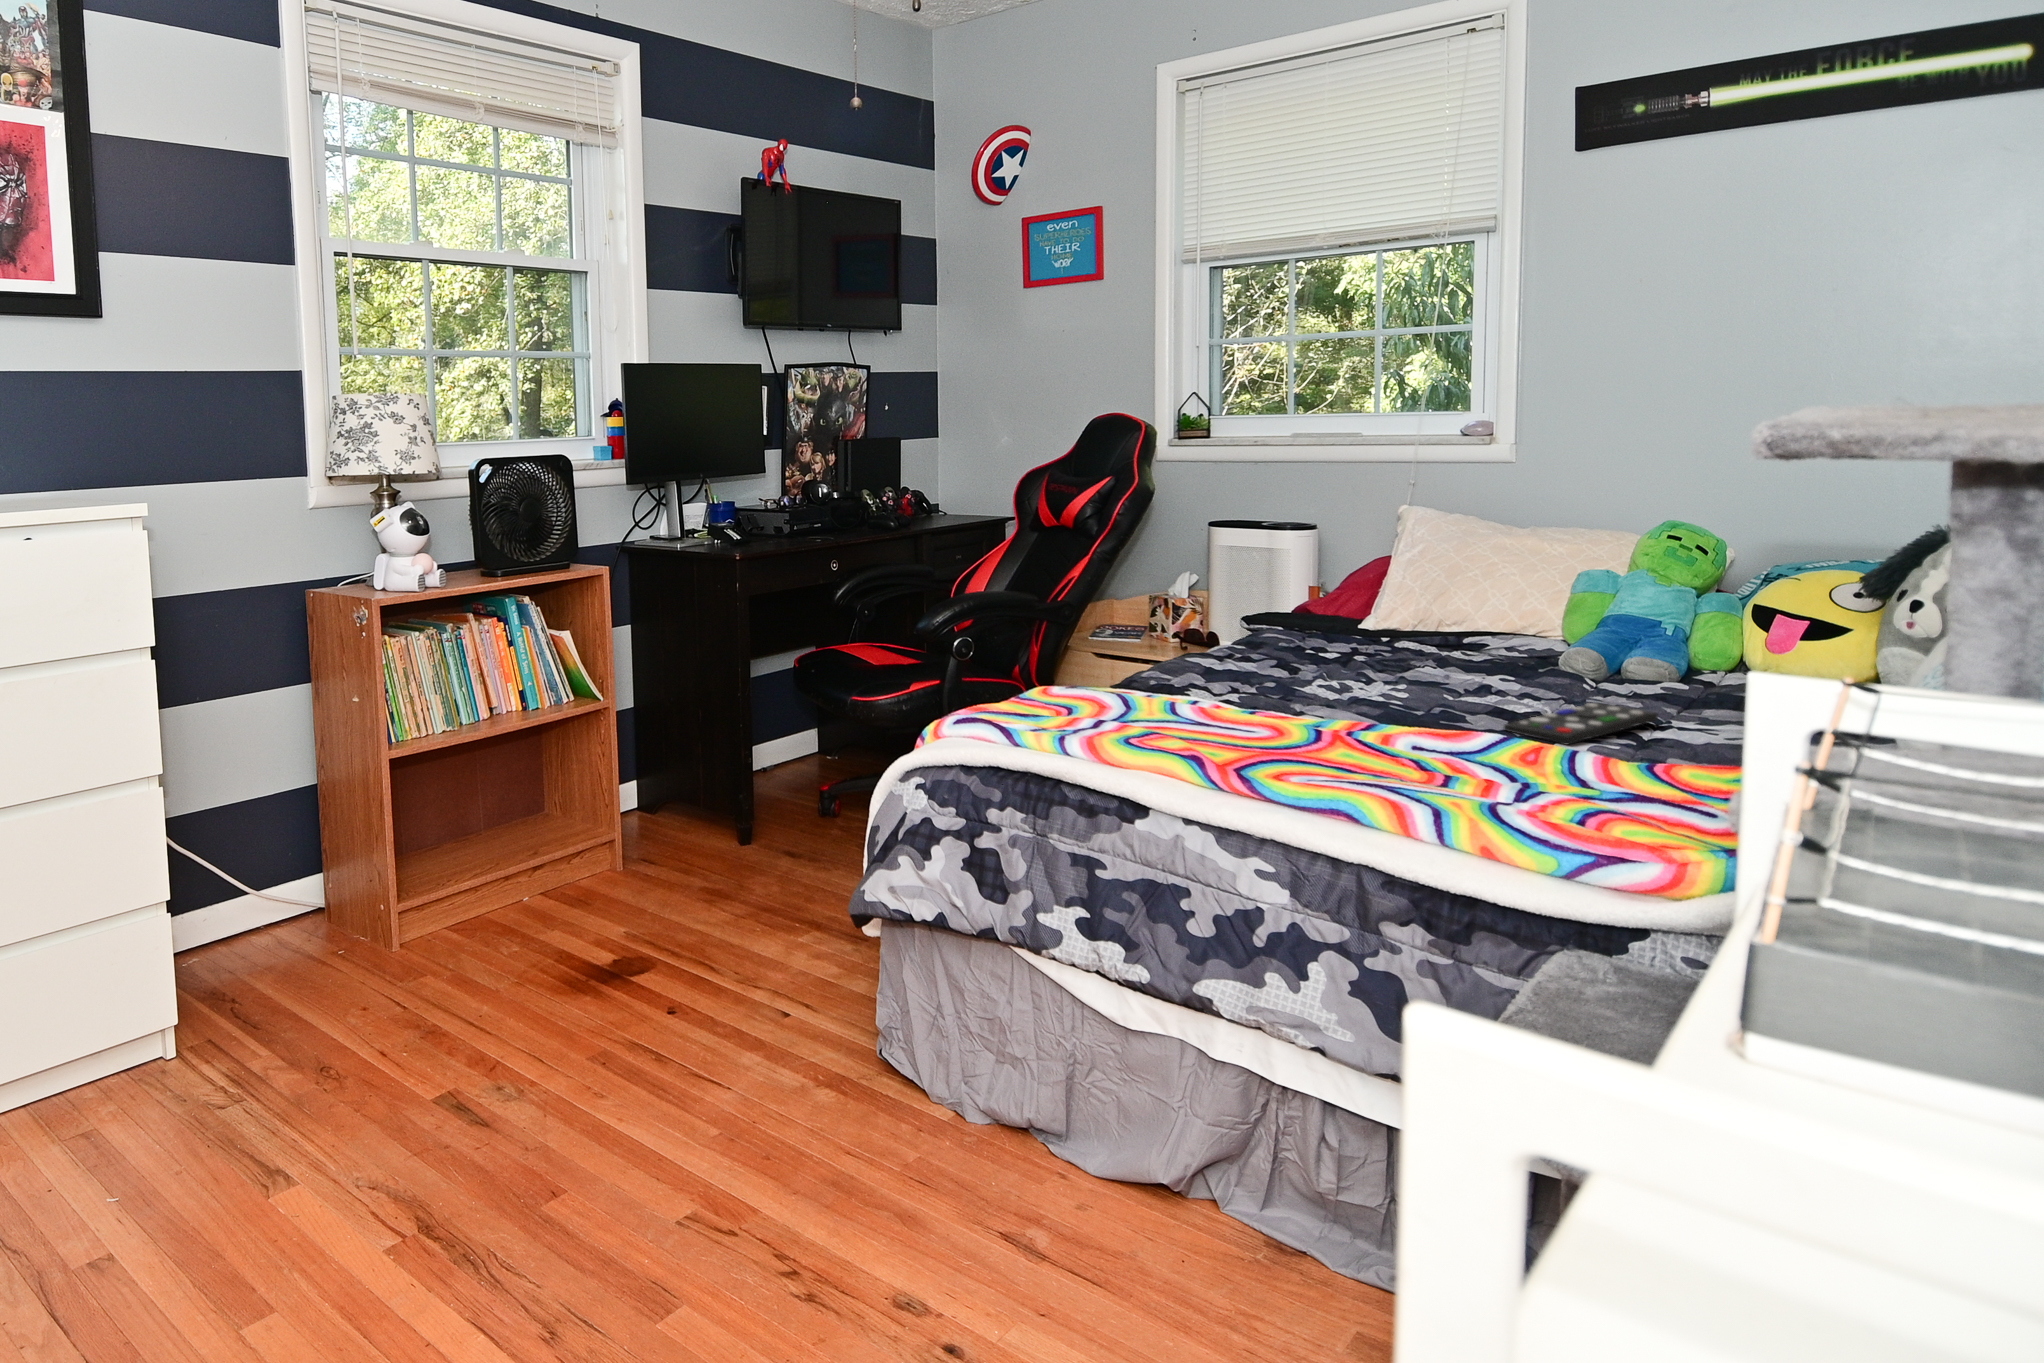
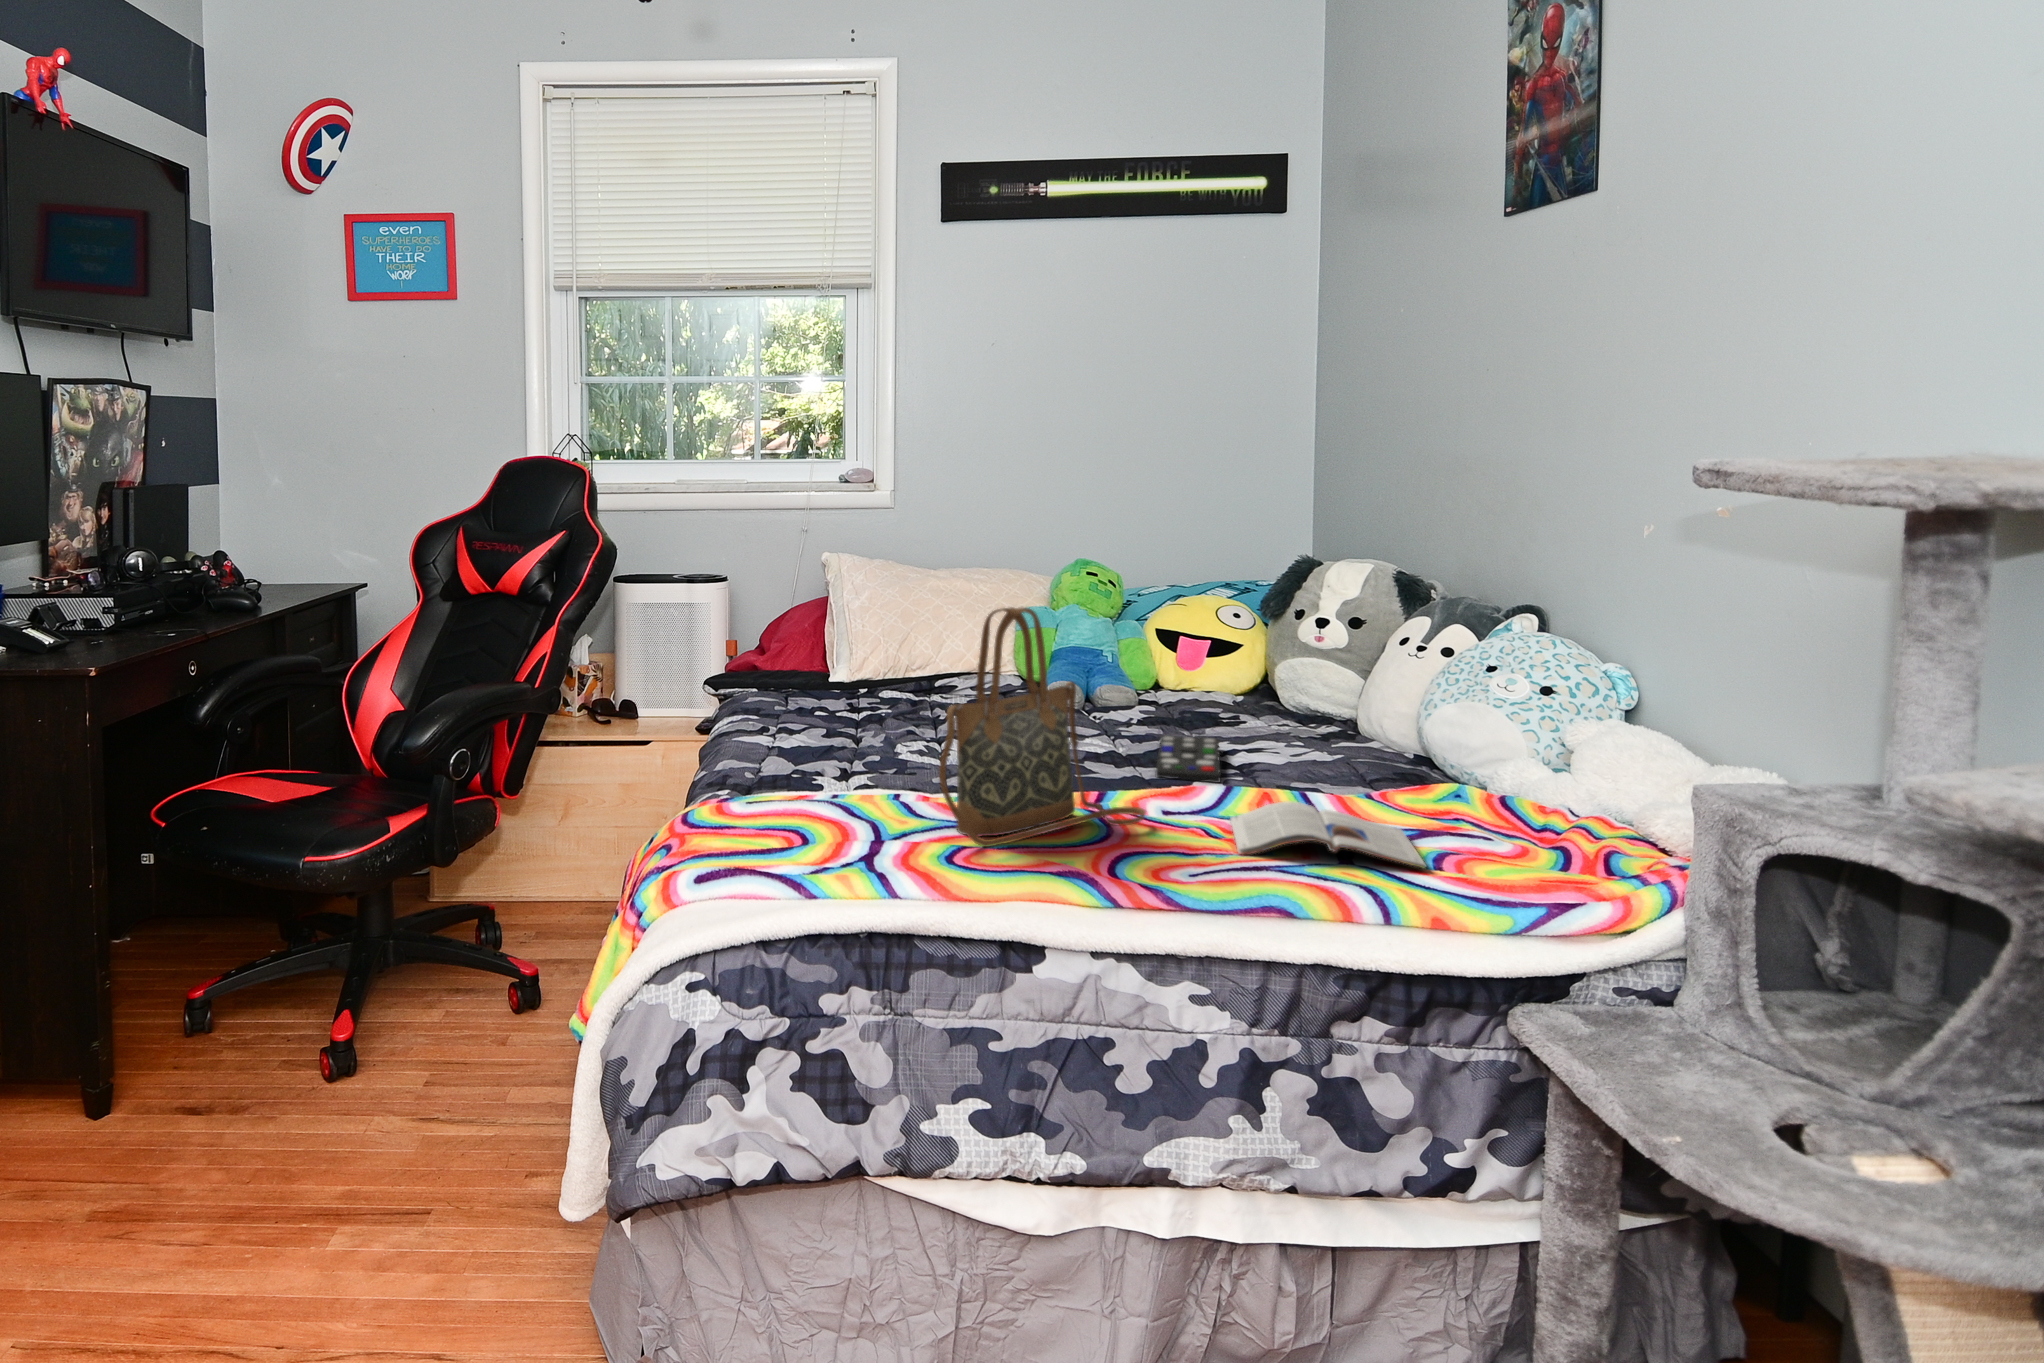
handbag: none [1161,544,1383,748] -> present [939,607,1146,847]
magazine: none [1418,754,1654,827] -> present [1231,802,1426,869]

